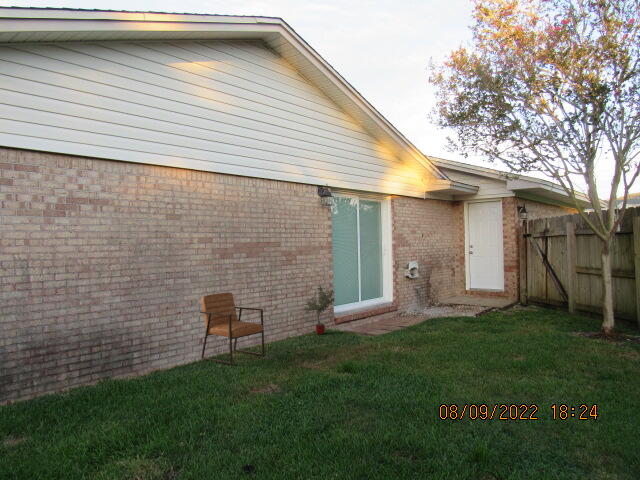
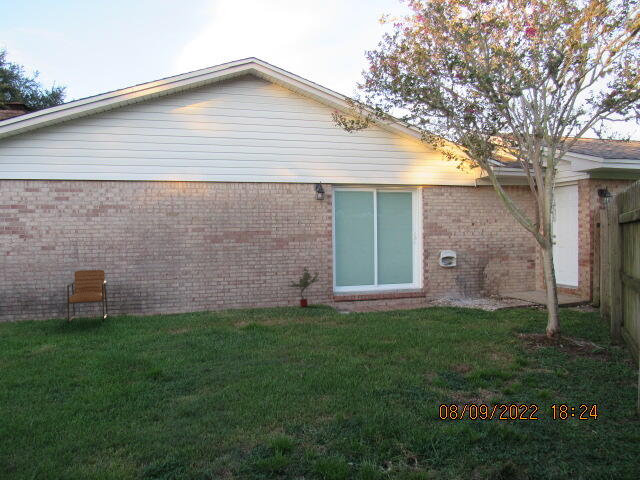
chair: present [200,293,265,365] -> present [67,270,108,322]

